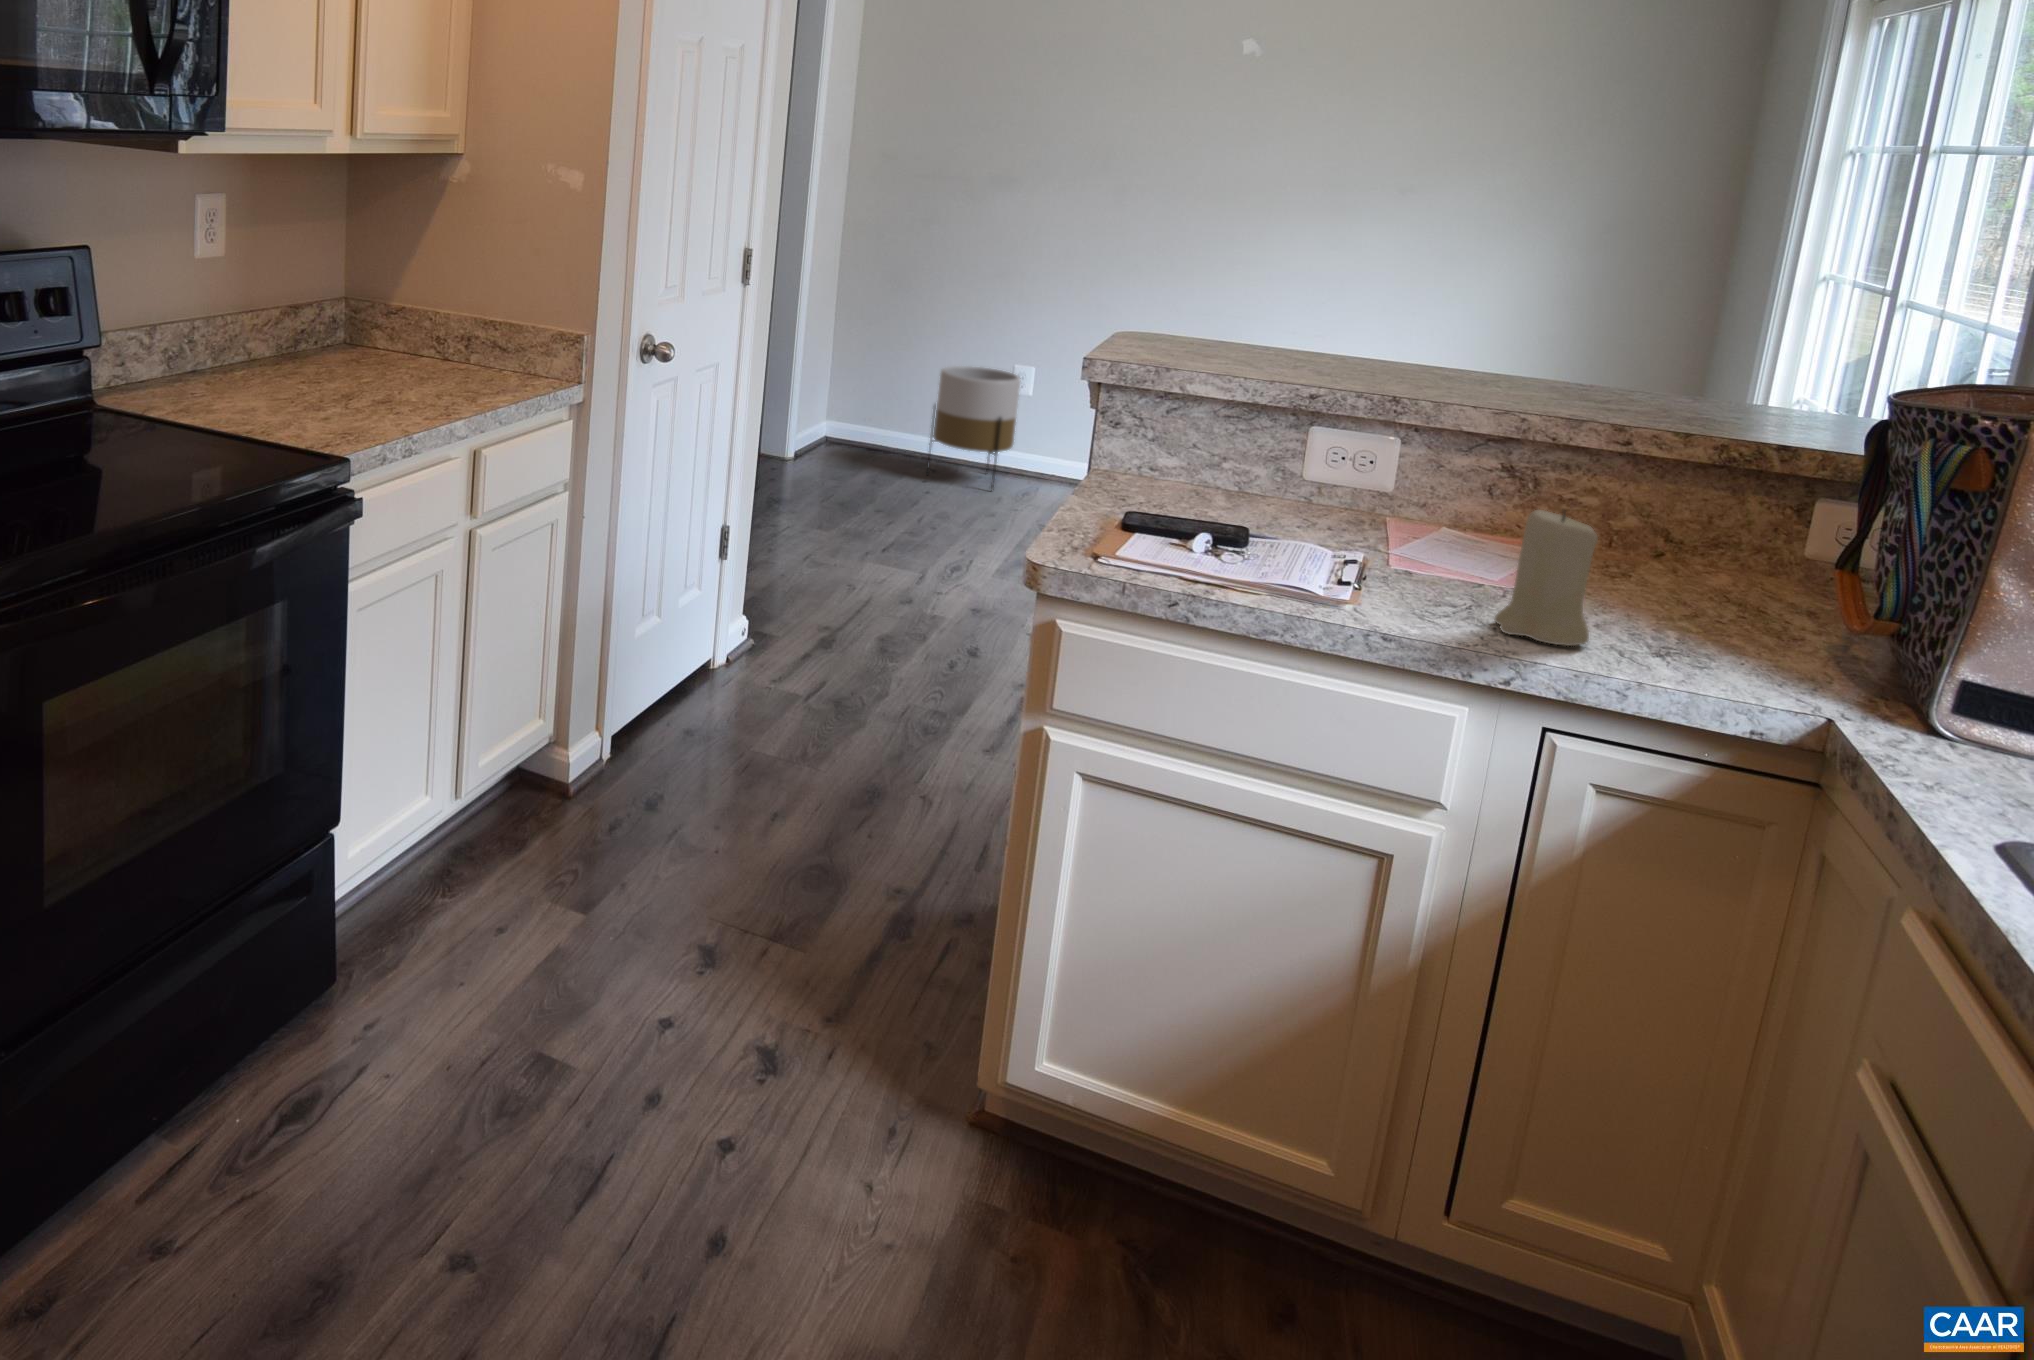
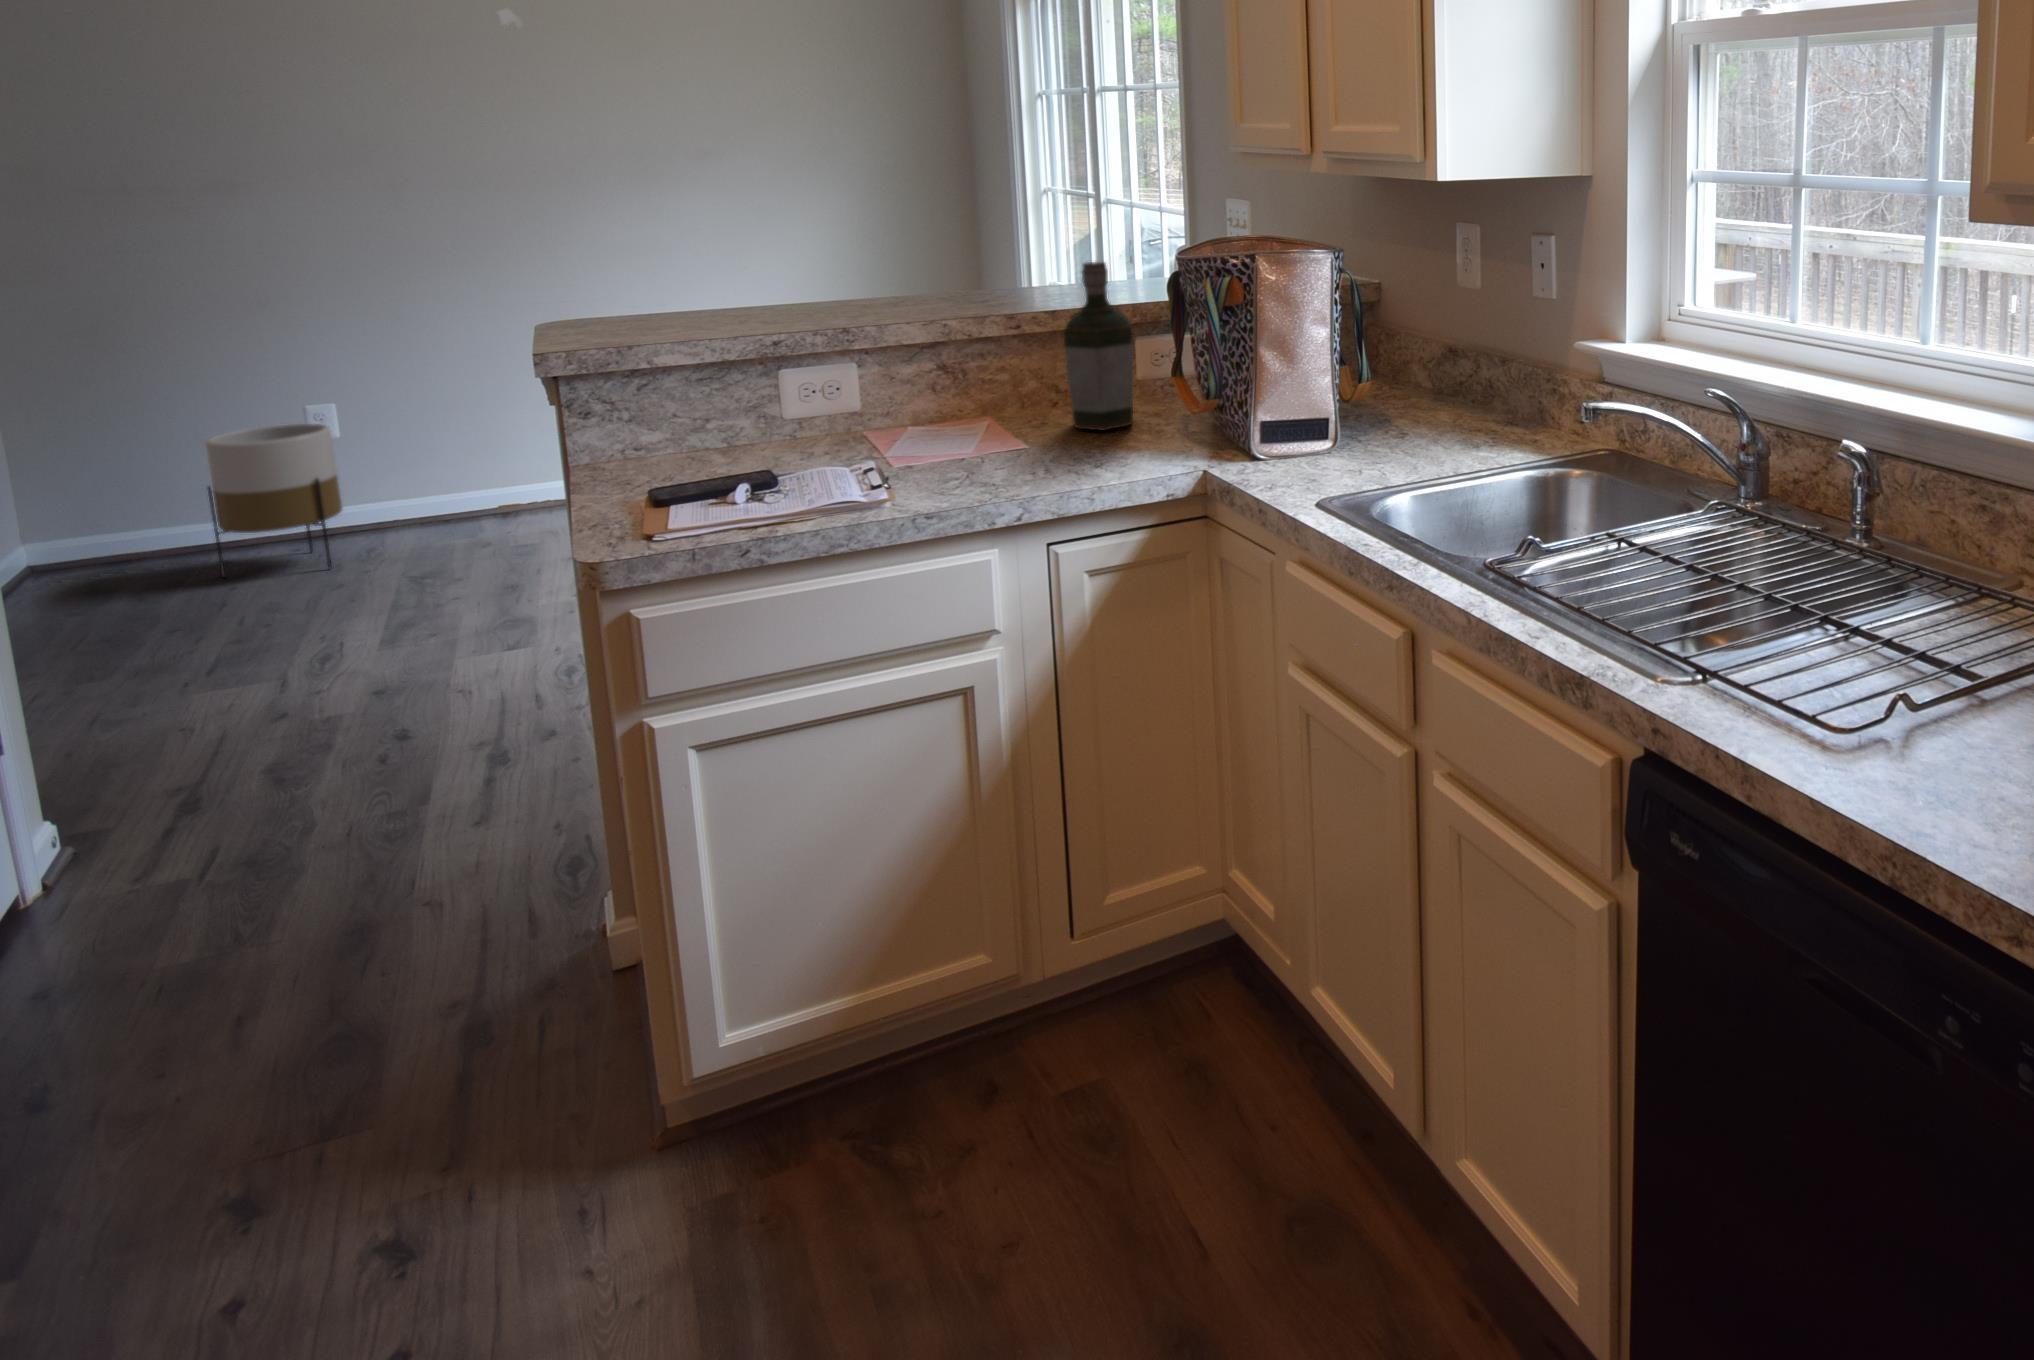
bottle: none [1660,384,1799,613] -> present [1064,262,1133,430]
candle: present [1494,510,1598,646] -> none [993,377,1059,485]

